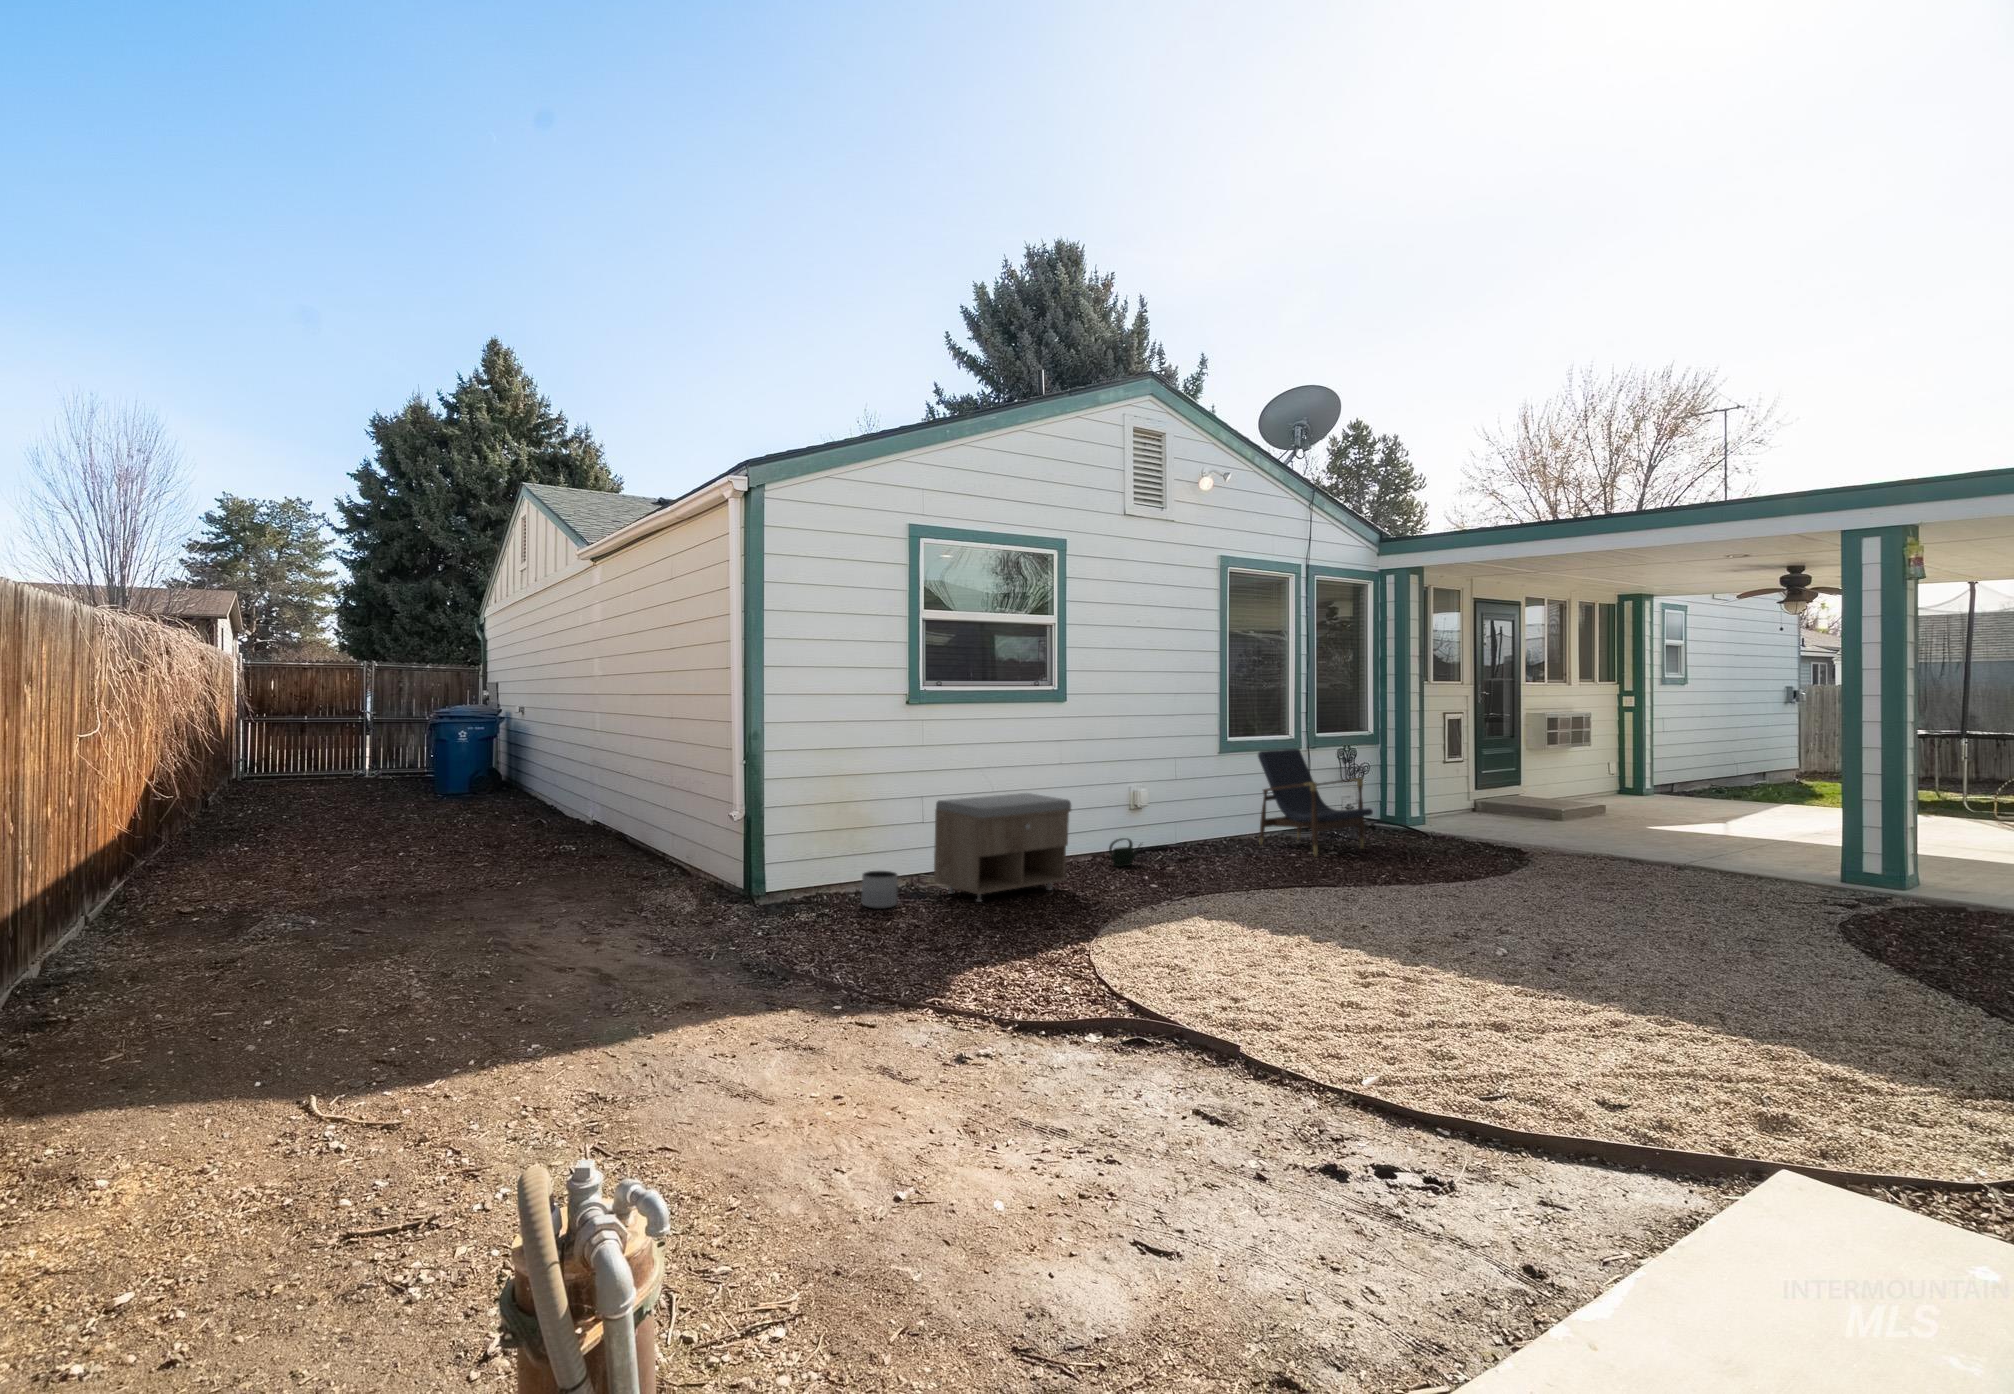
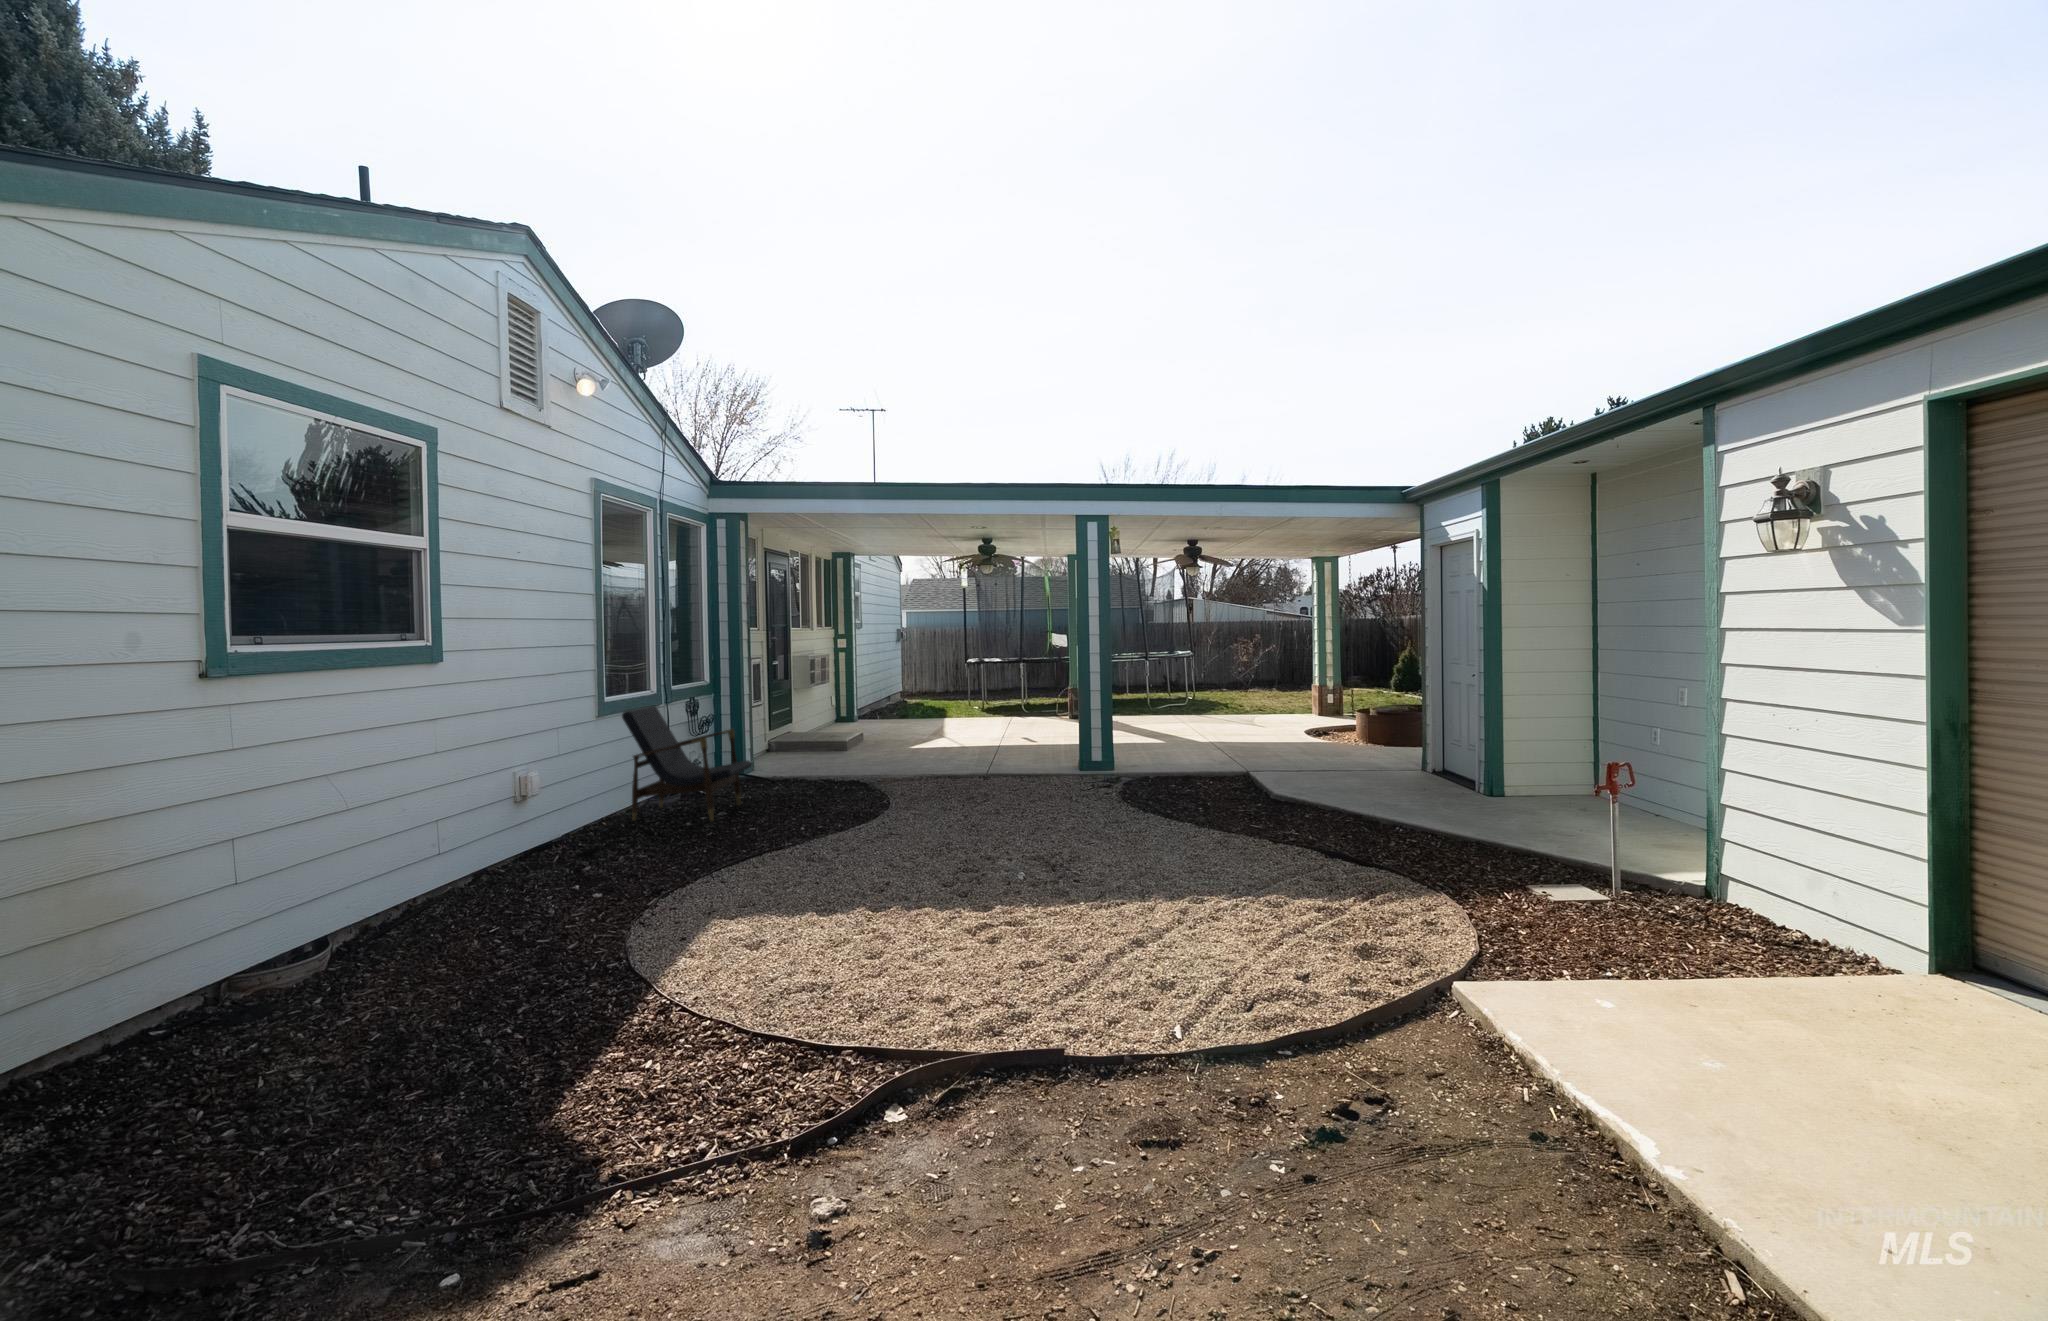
storage bench: present [934,793,1071,902] -> none [273,797,494,979]
watering can: present [1109,838,1141,867] -> none [497,840,532,880]
planter: present [862,871,898,909] -> none [160,969,242,1046]

